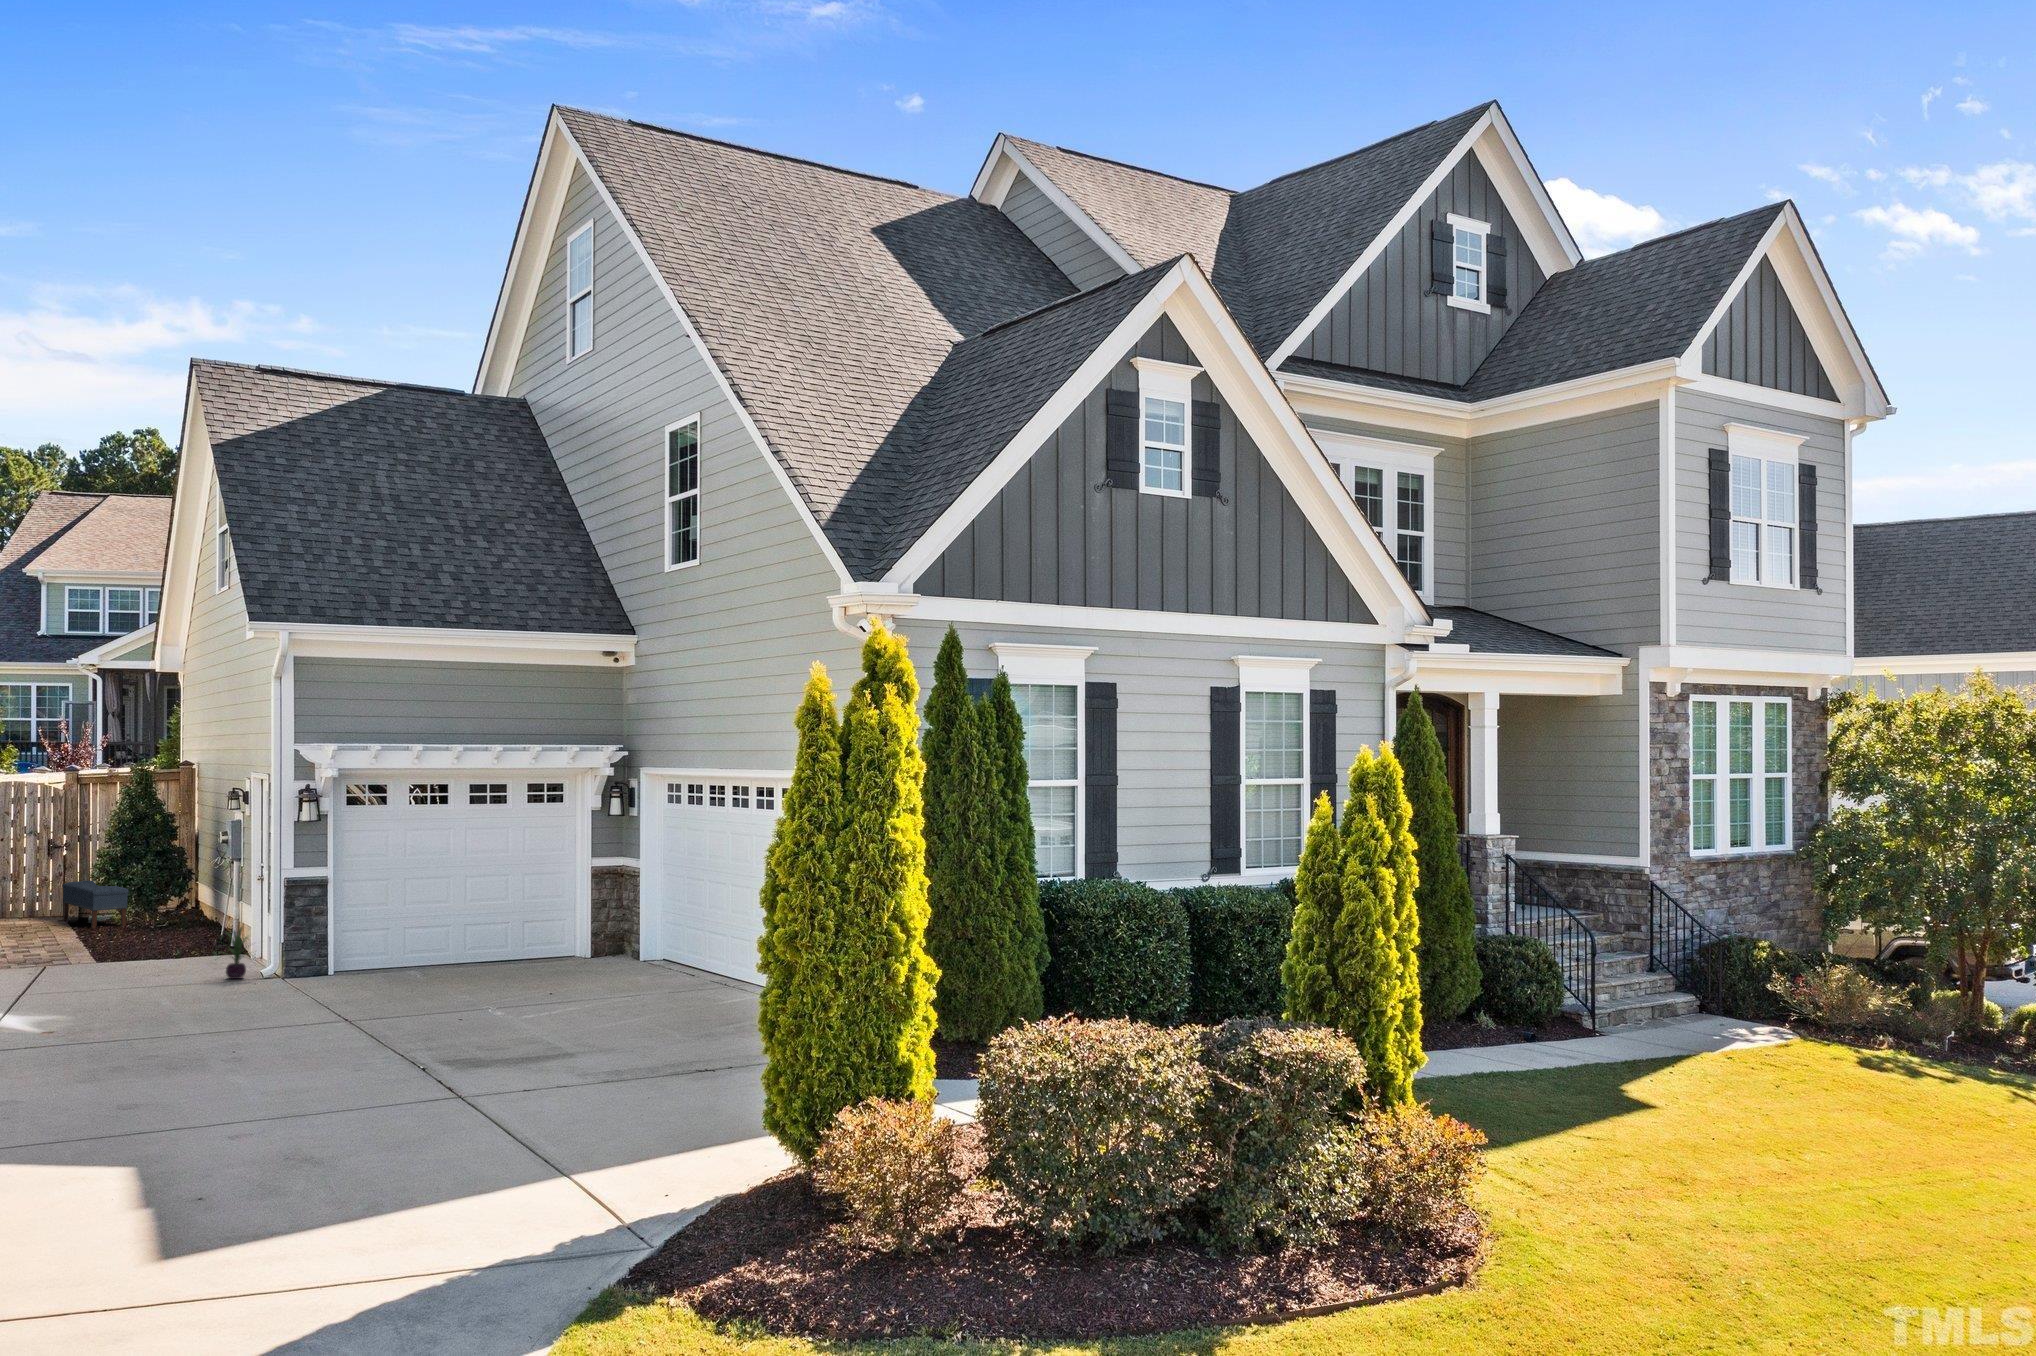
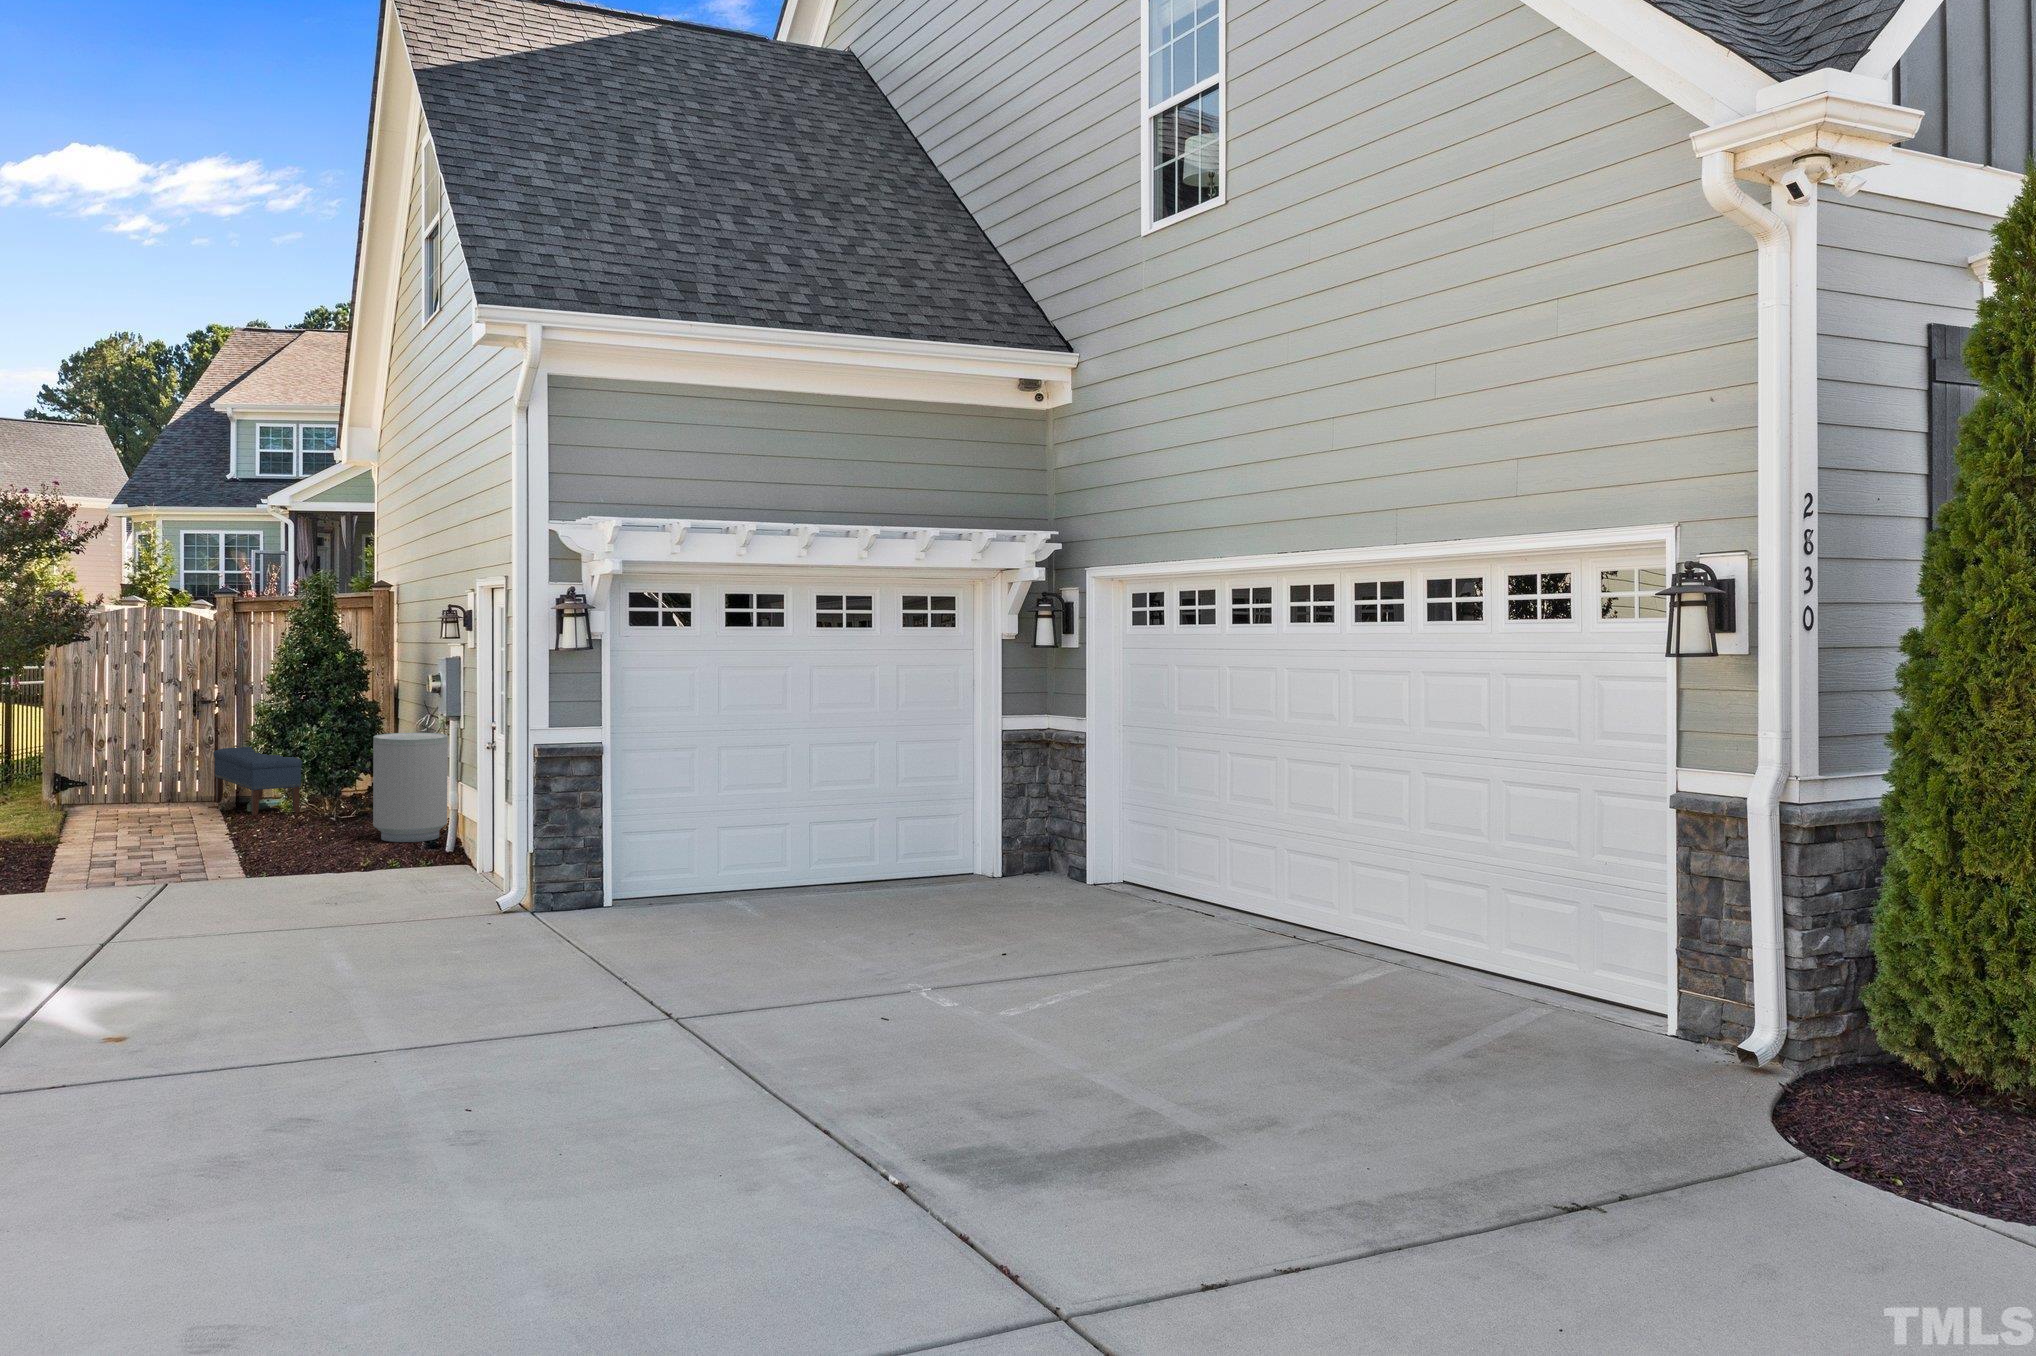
trash can: none [180,870,233,943] -> present [373,733,448,842]
decorative plant: present [226,927,251,979] -> none [413,825,513,915]

